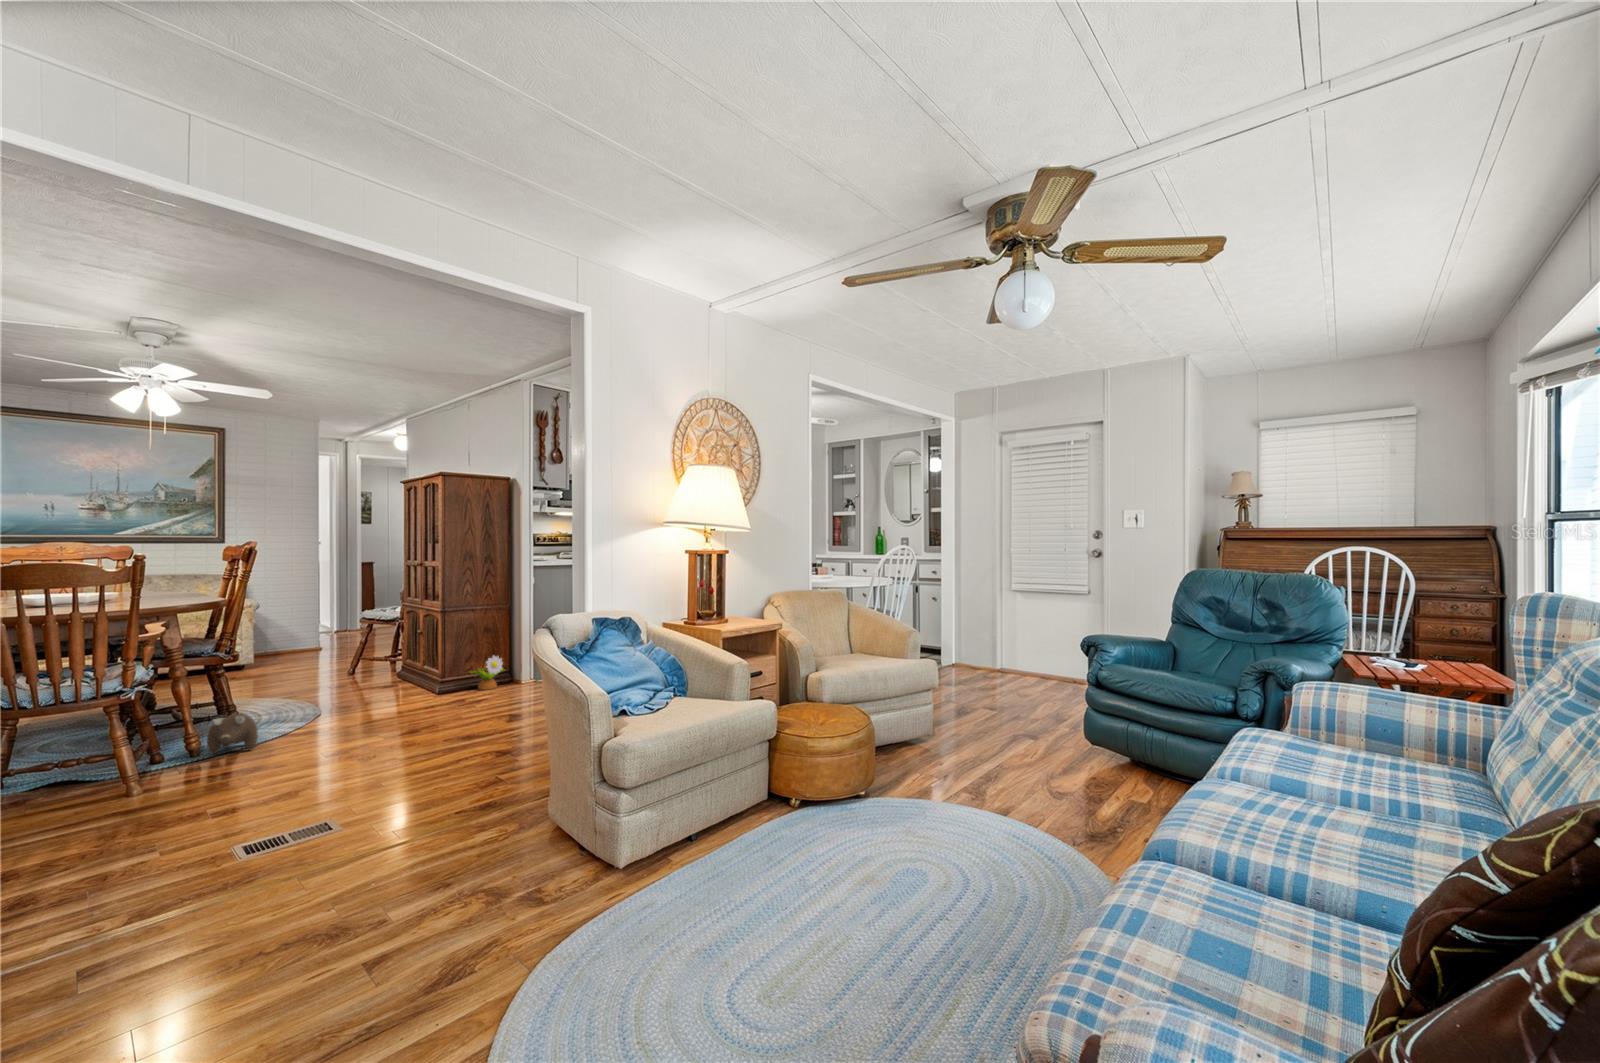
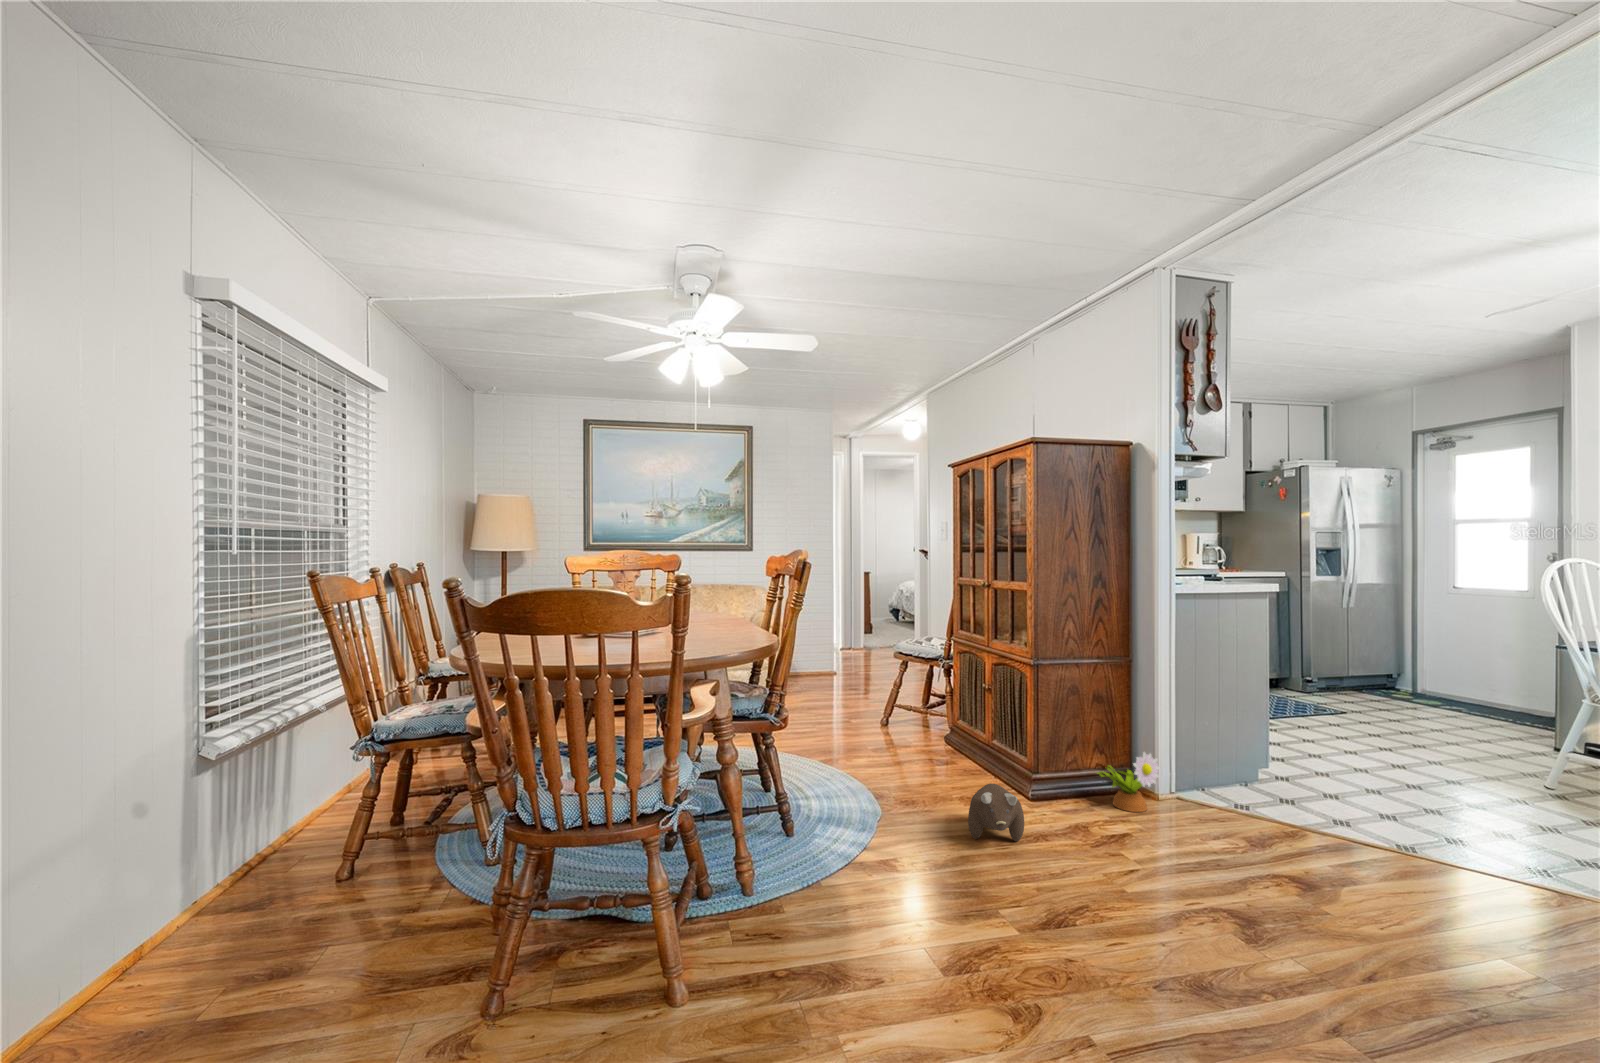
plush toy: present [207,713,258,754] -> present [968,784,1024,841]

